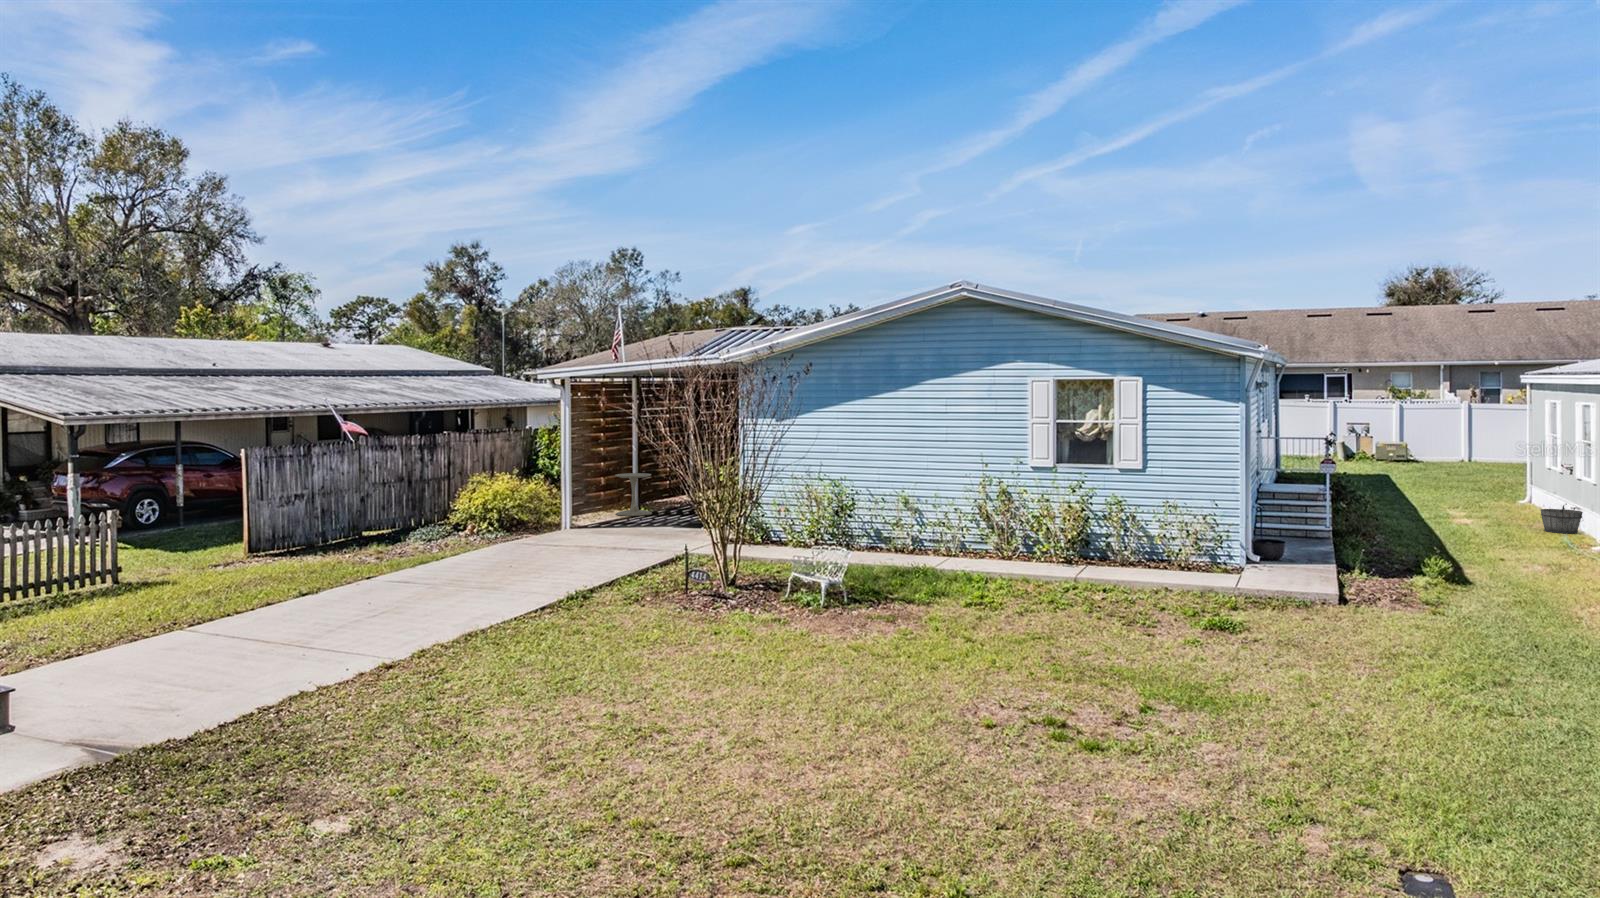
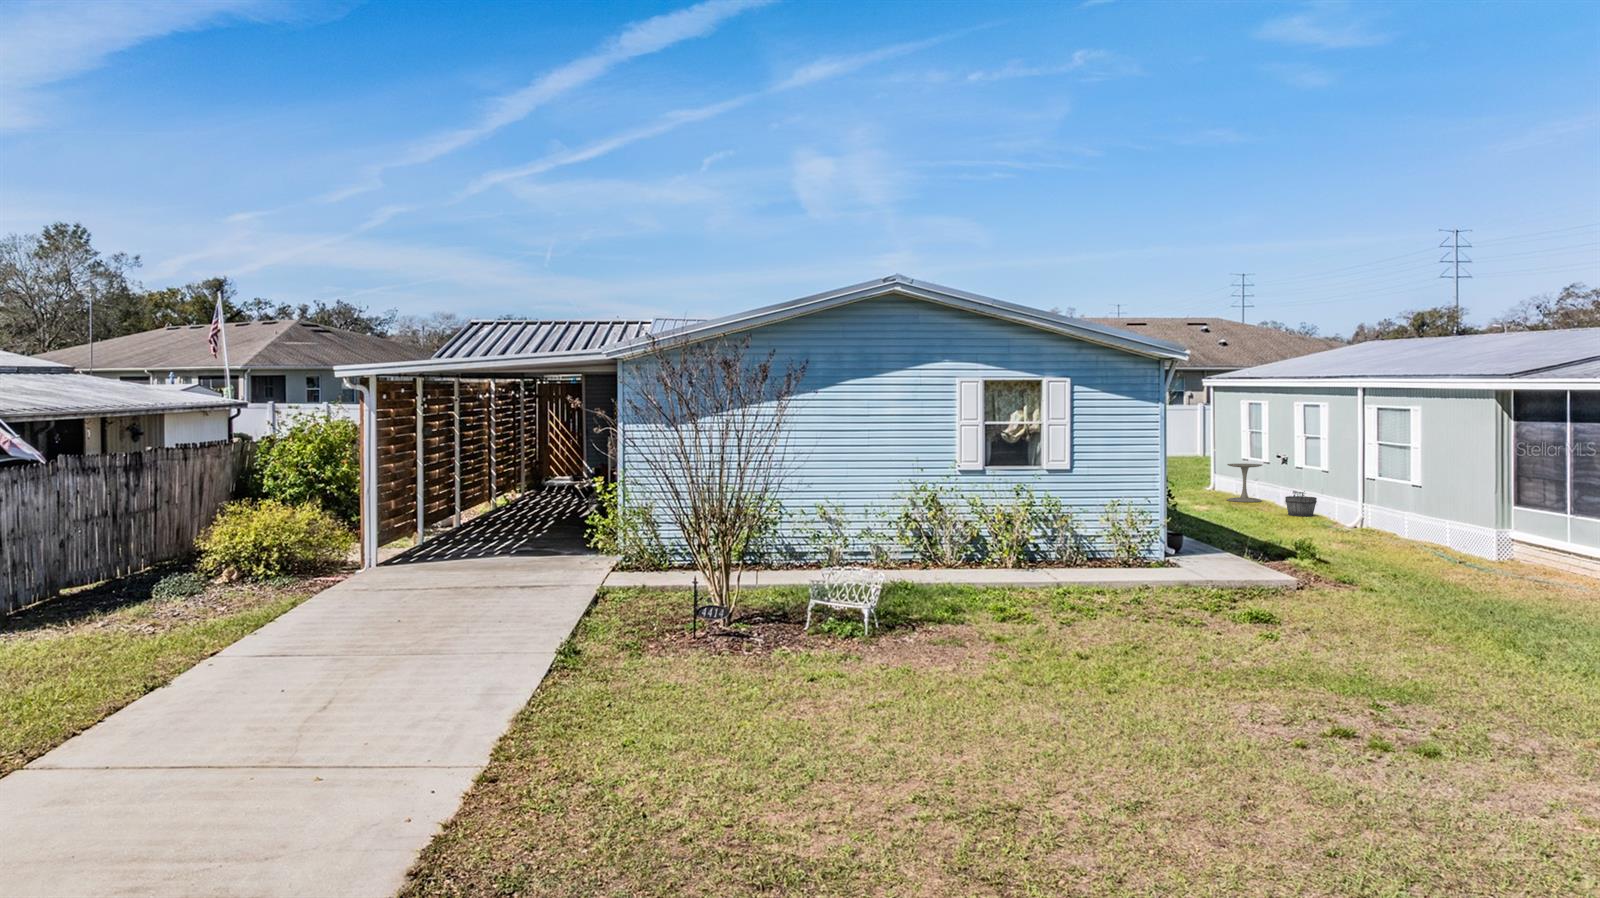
pedestal table: present [615,473,652,516] -> present [1227,464,1262,502]

